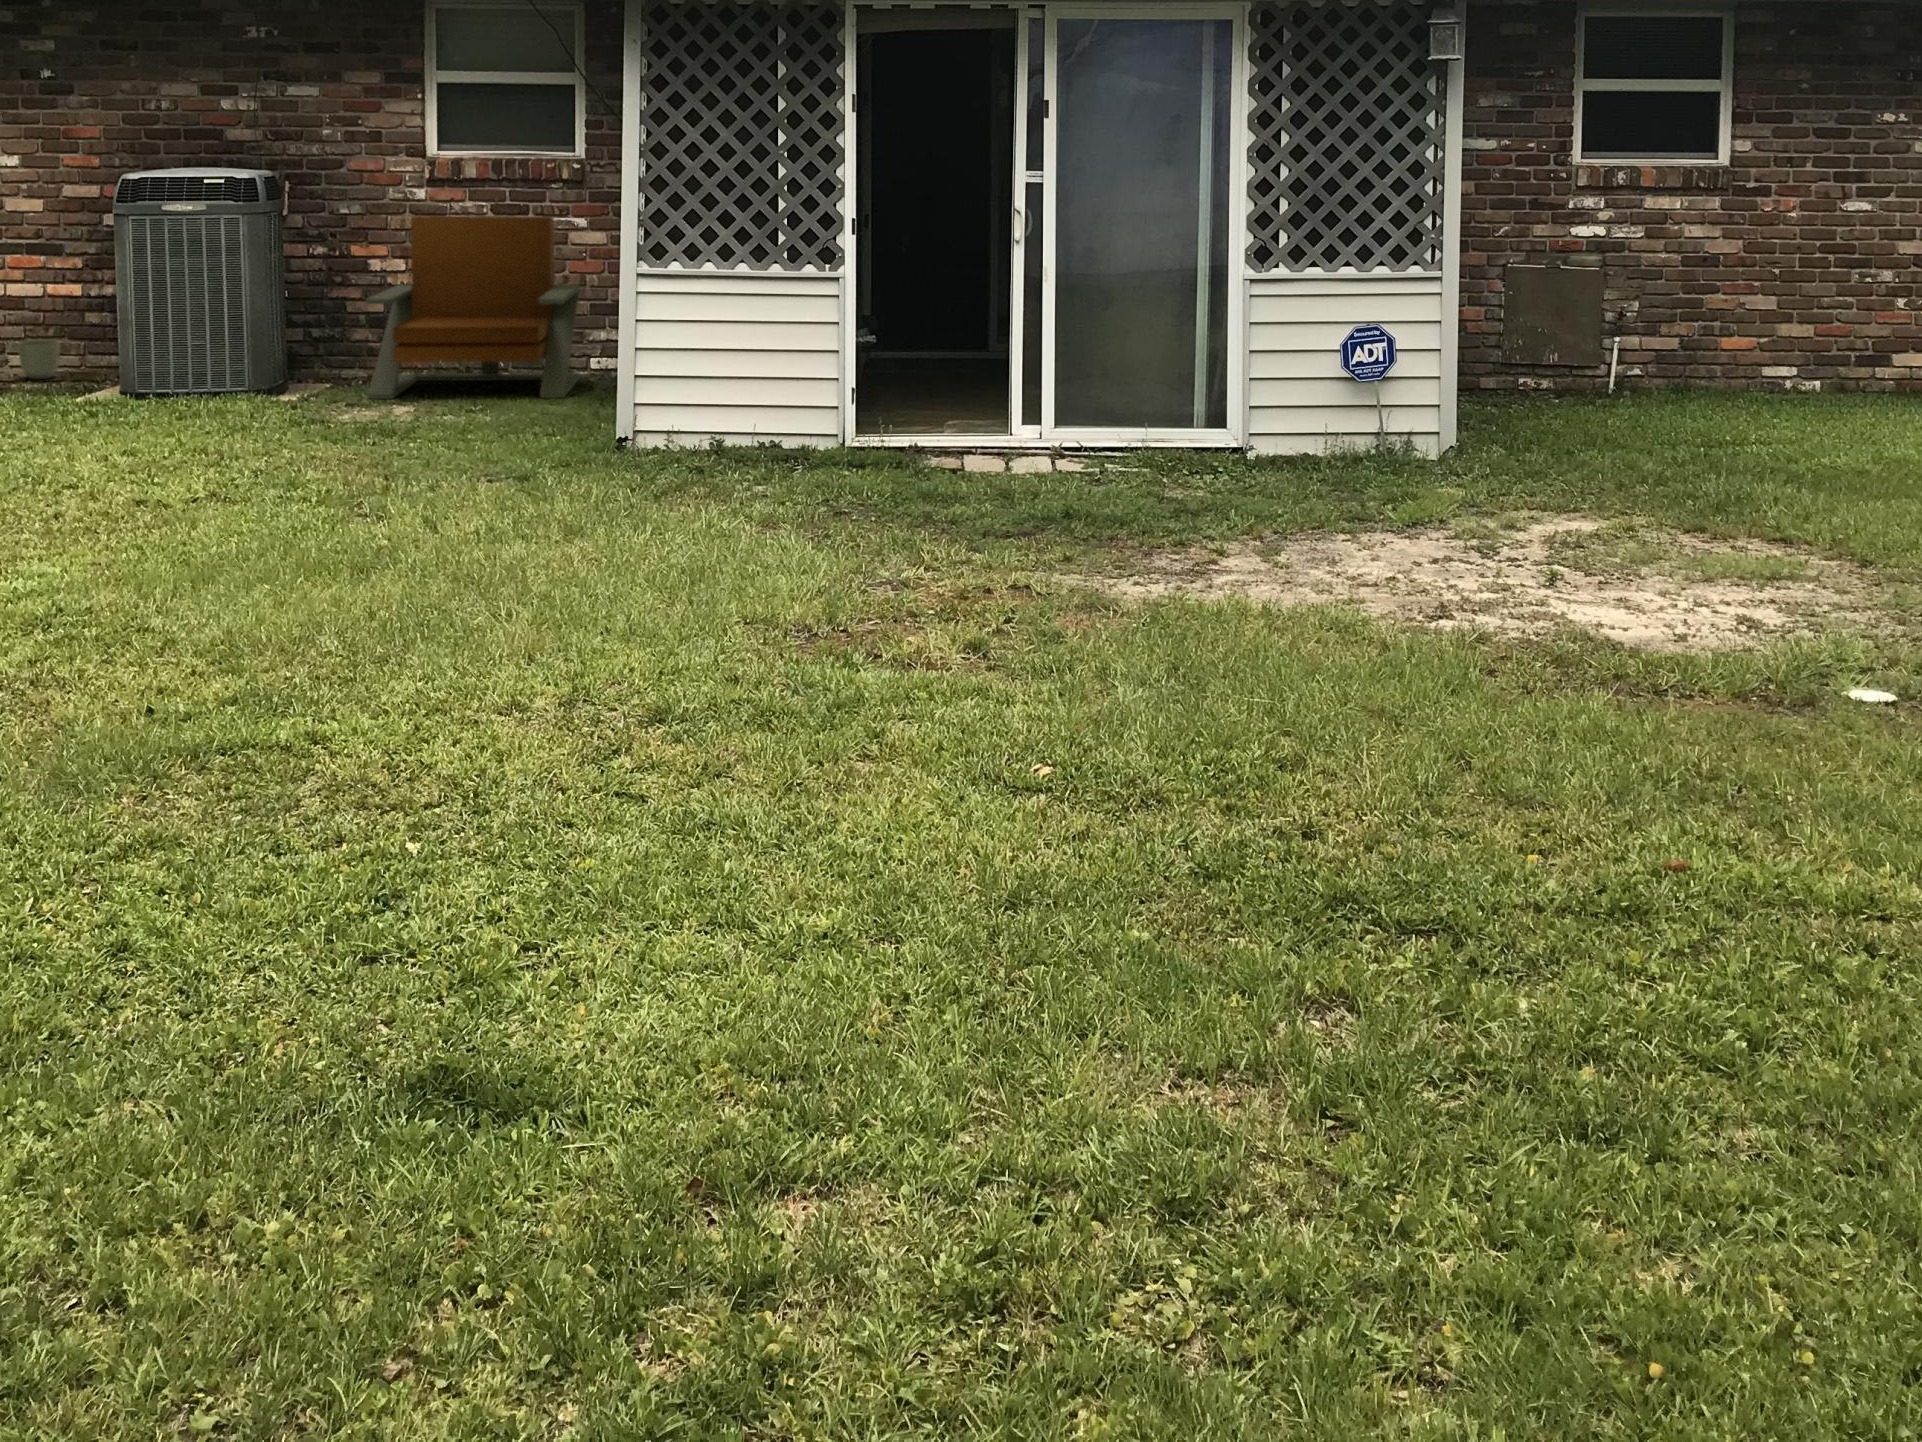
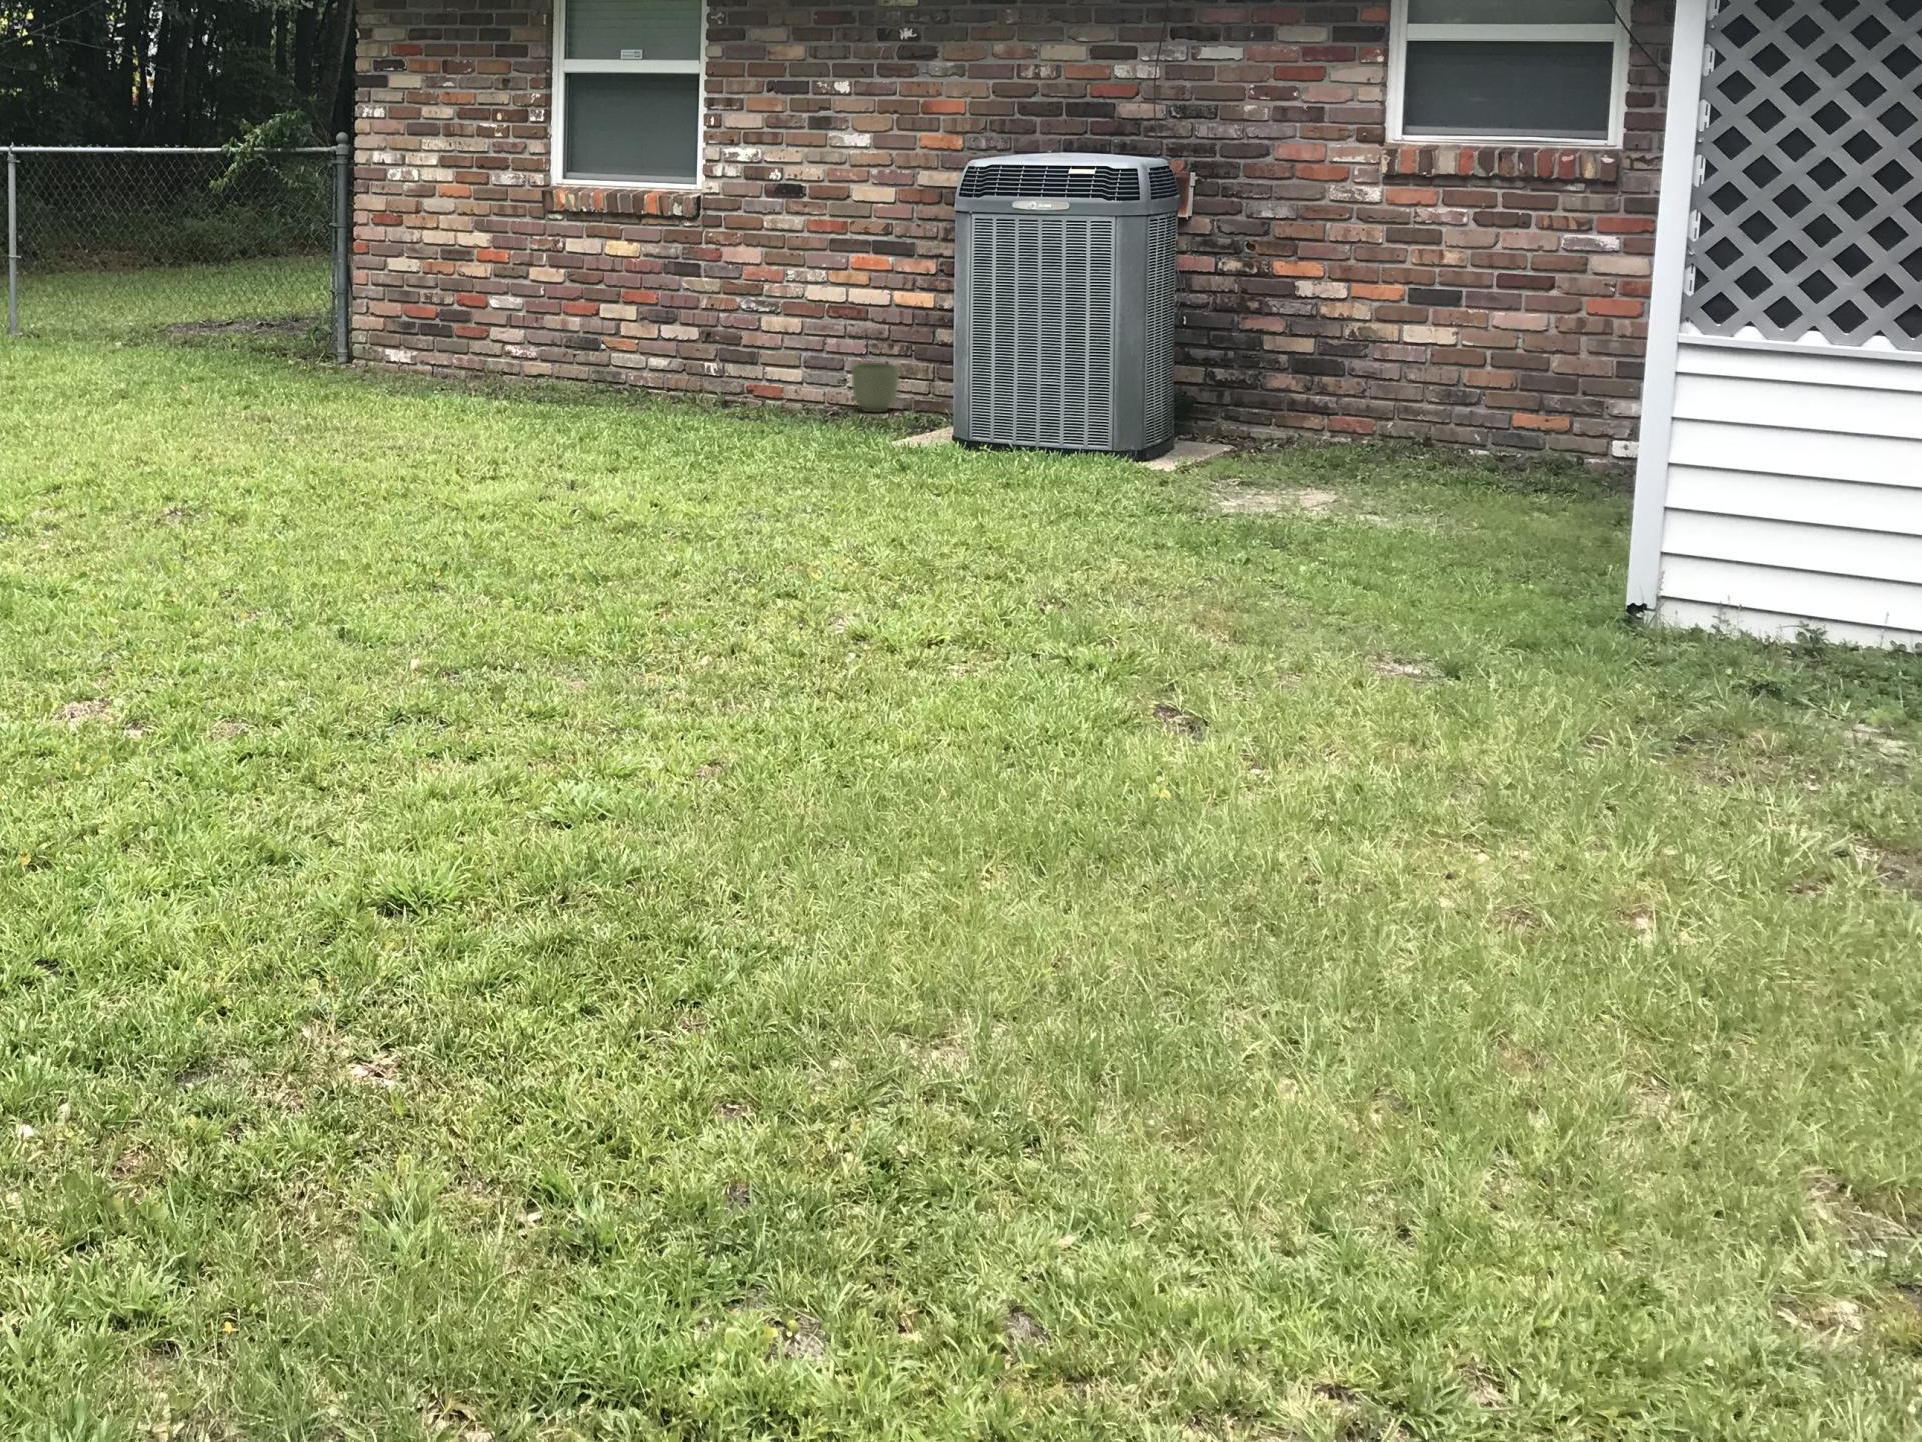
lounge chair: present [365,216,581,399] -> none [1270,227,1607,510]

